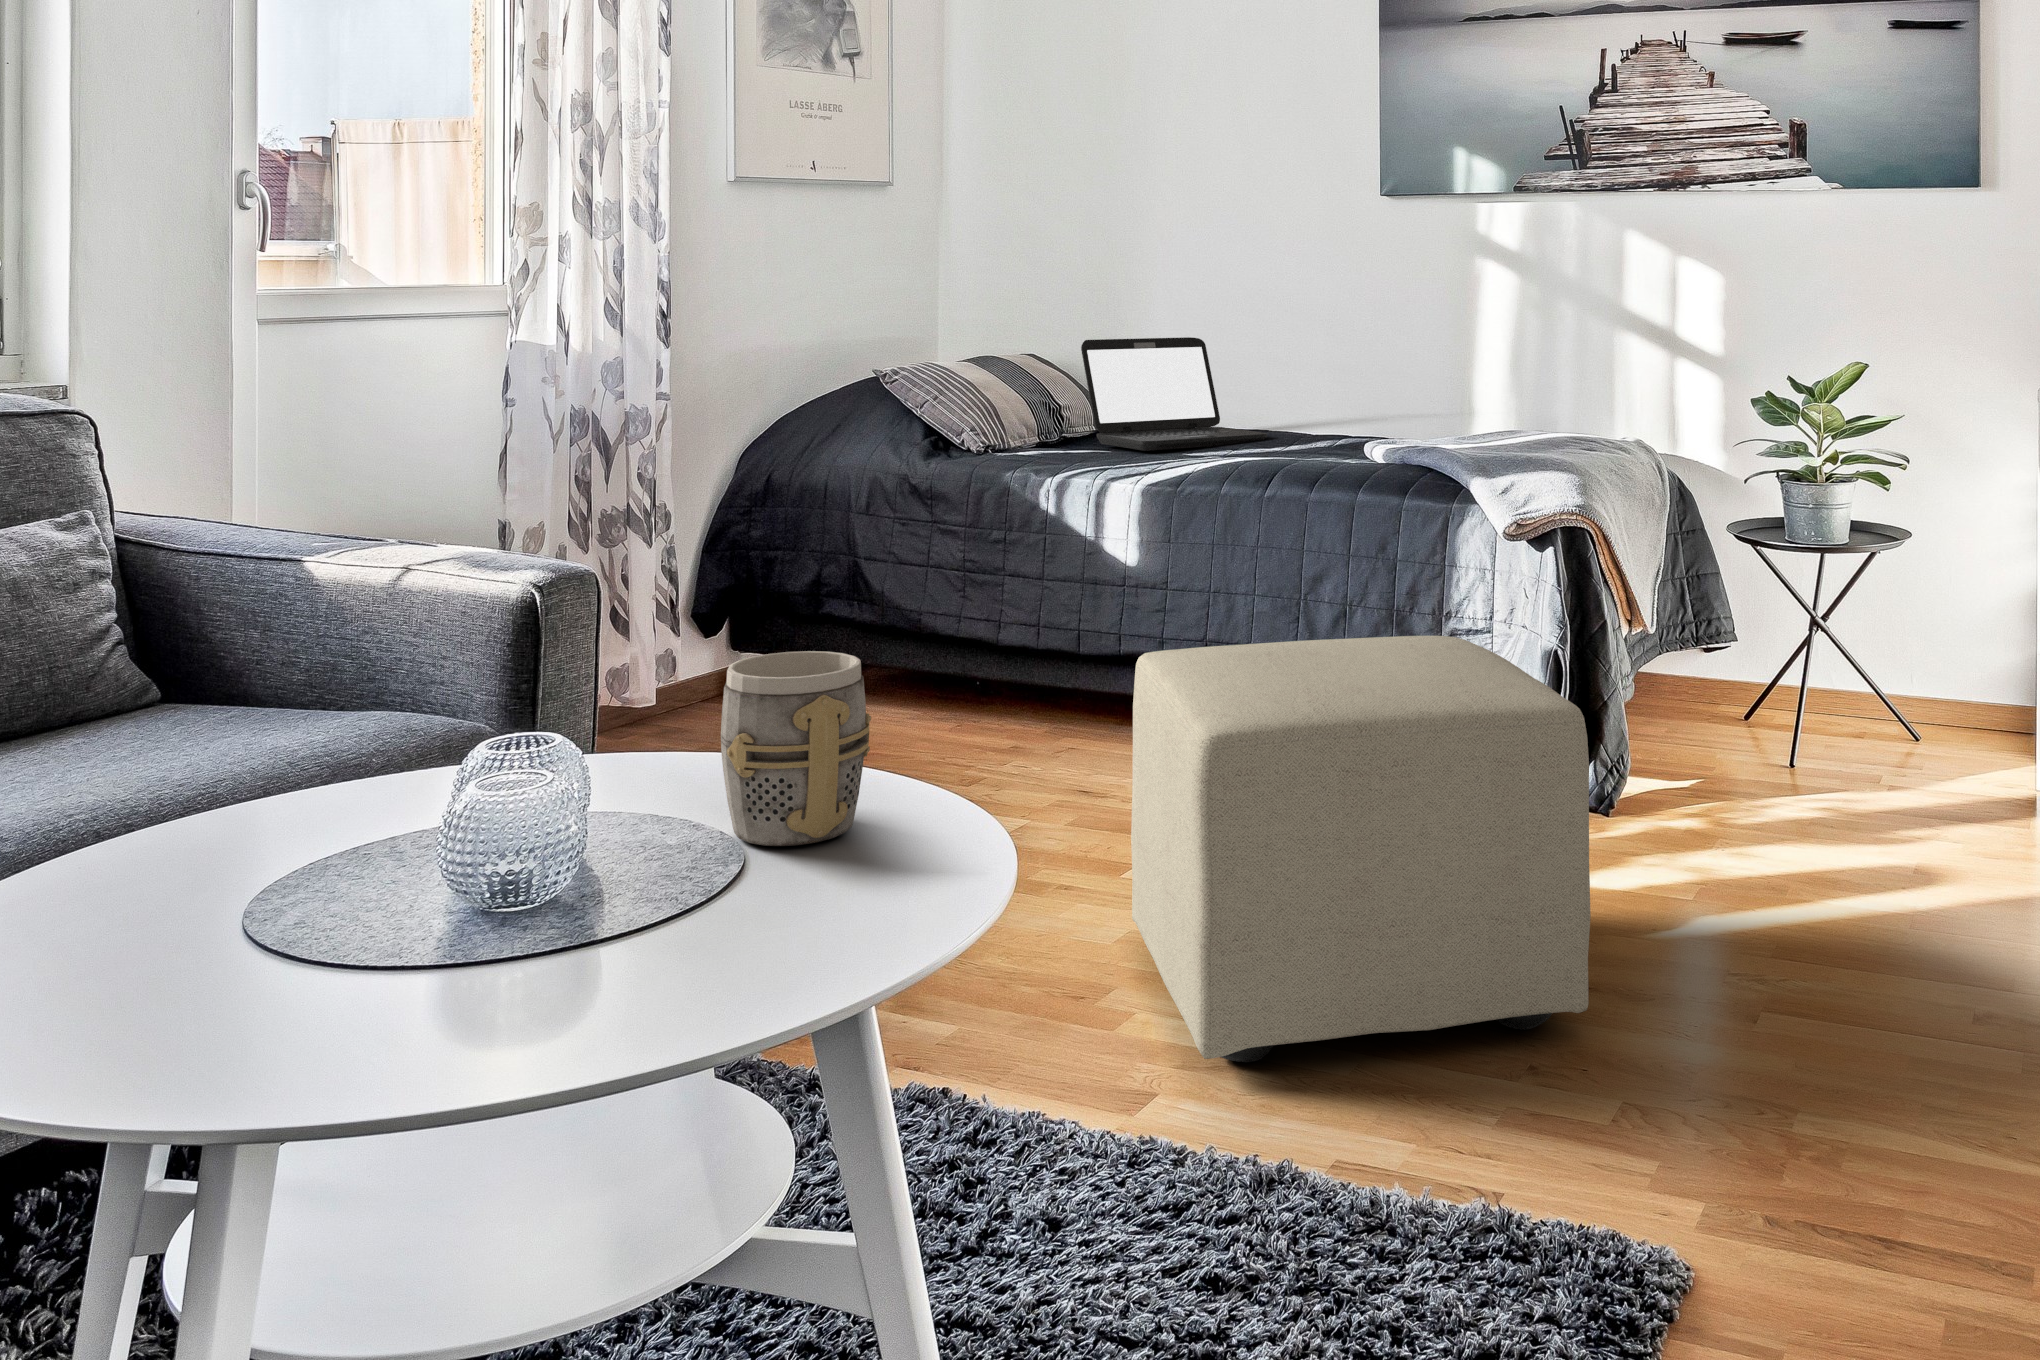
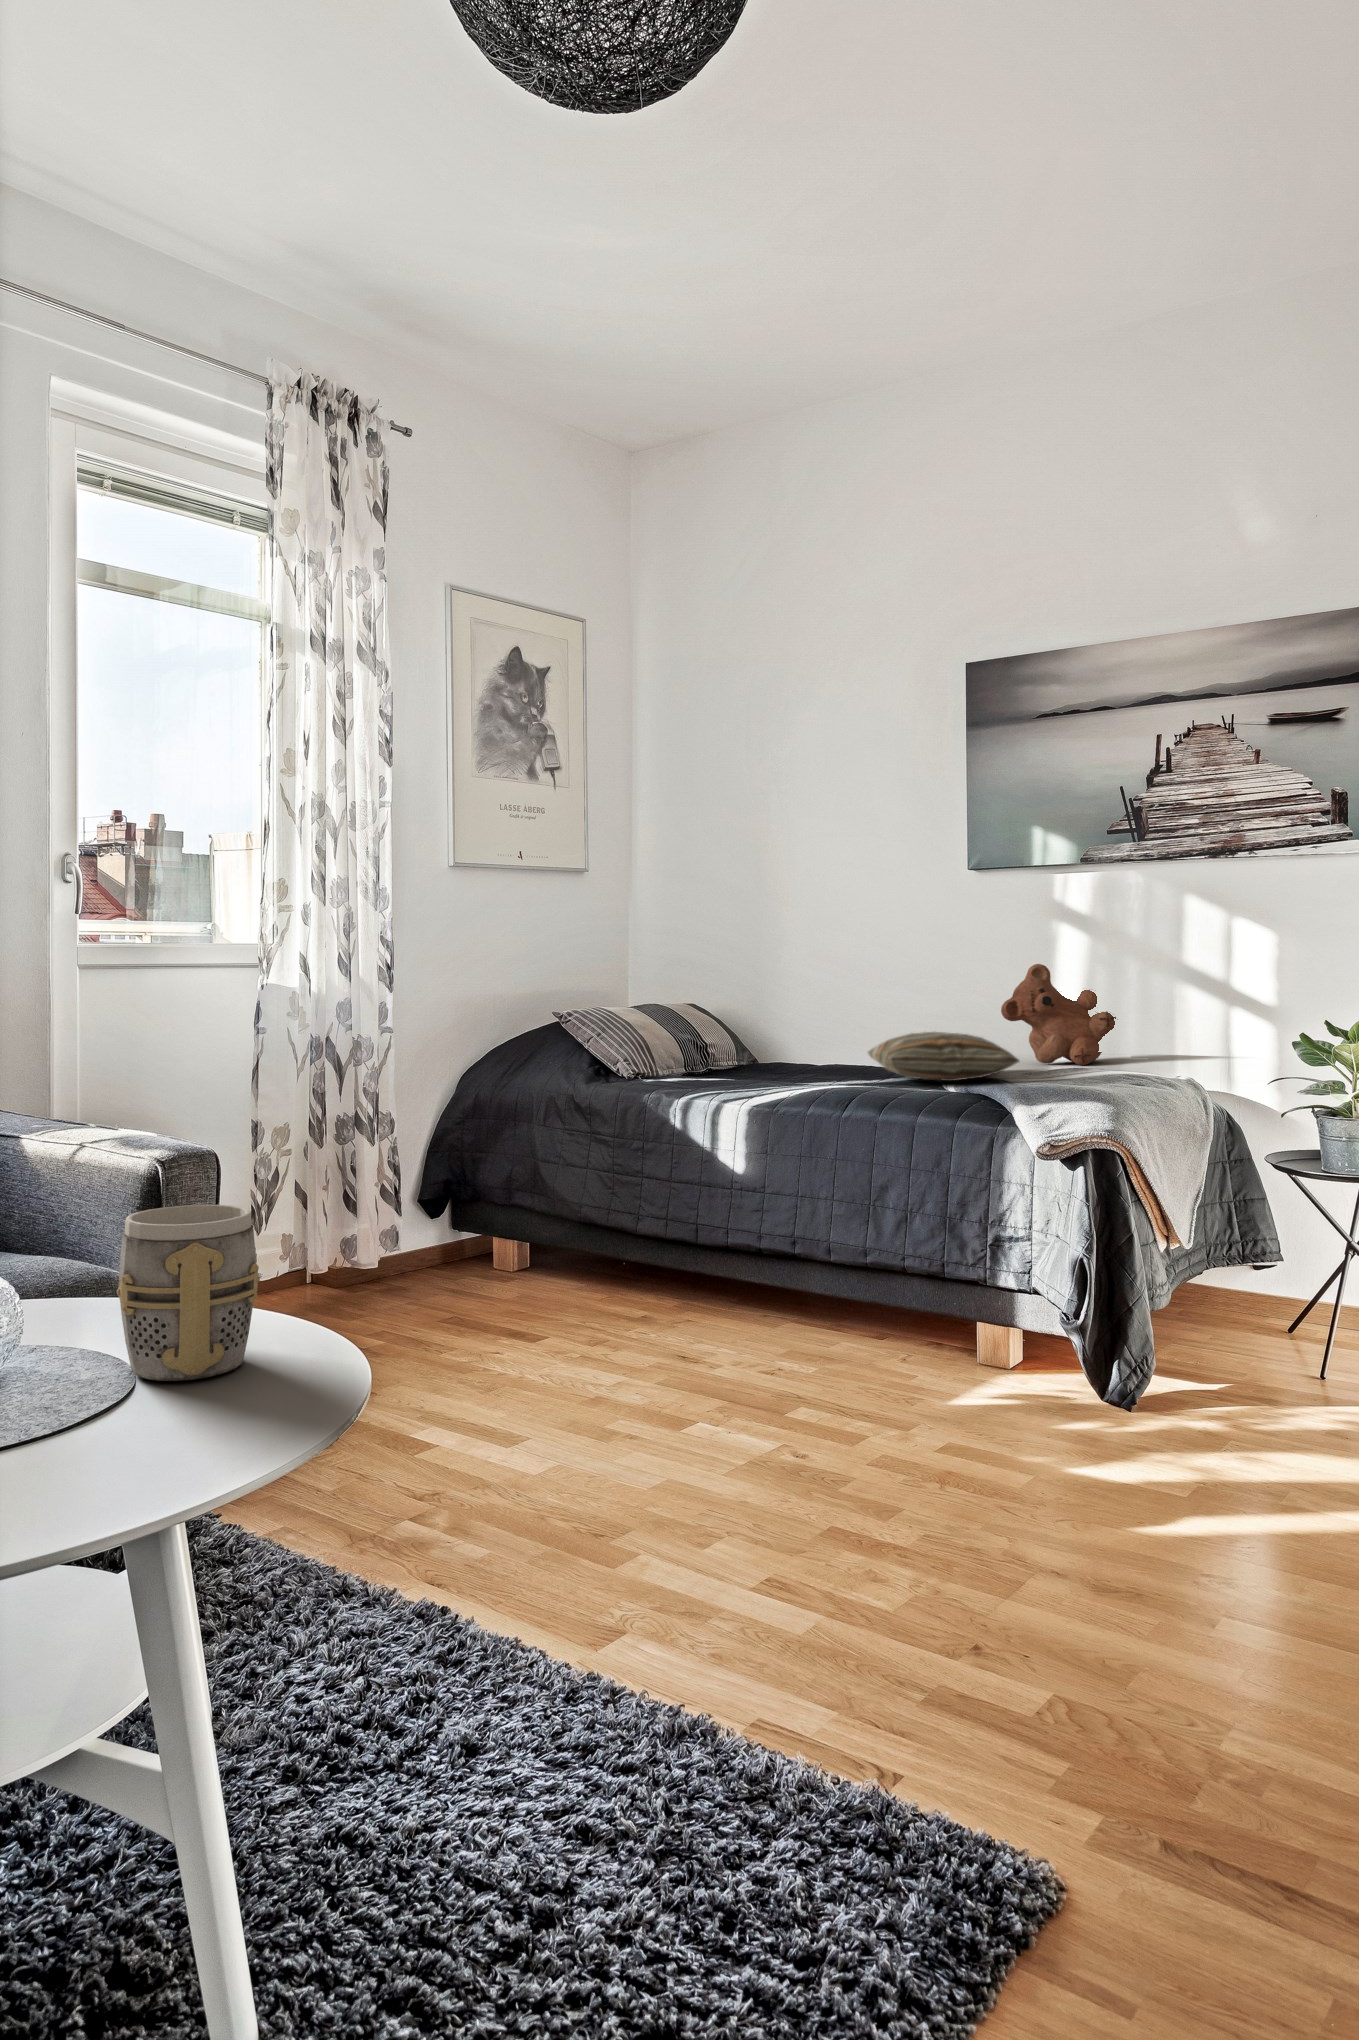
teddy bear: none [1423,308,1557,427] -> present [1001,964,1118,1065]
laptop: present [1081,337,1267,451] -> none [719,990,868,1079]
pillow: none [1273,392,1460,452] -> present [868,1032,1019,1081]
ottoman: present [1131,636,1591,1062] -> none [660,1233,1042,1609]

